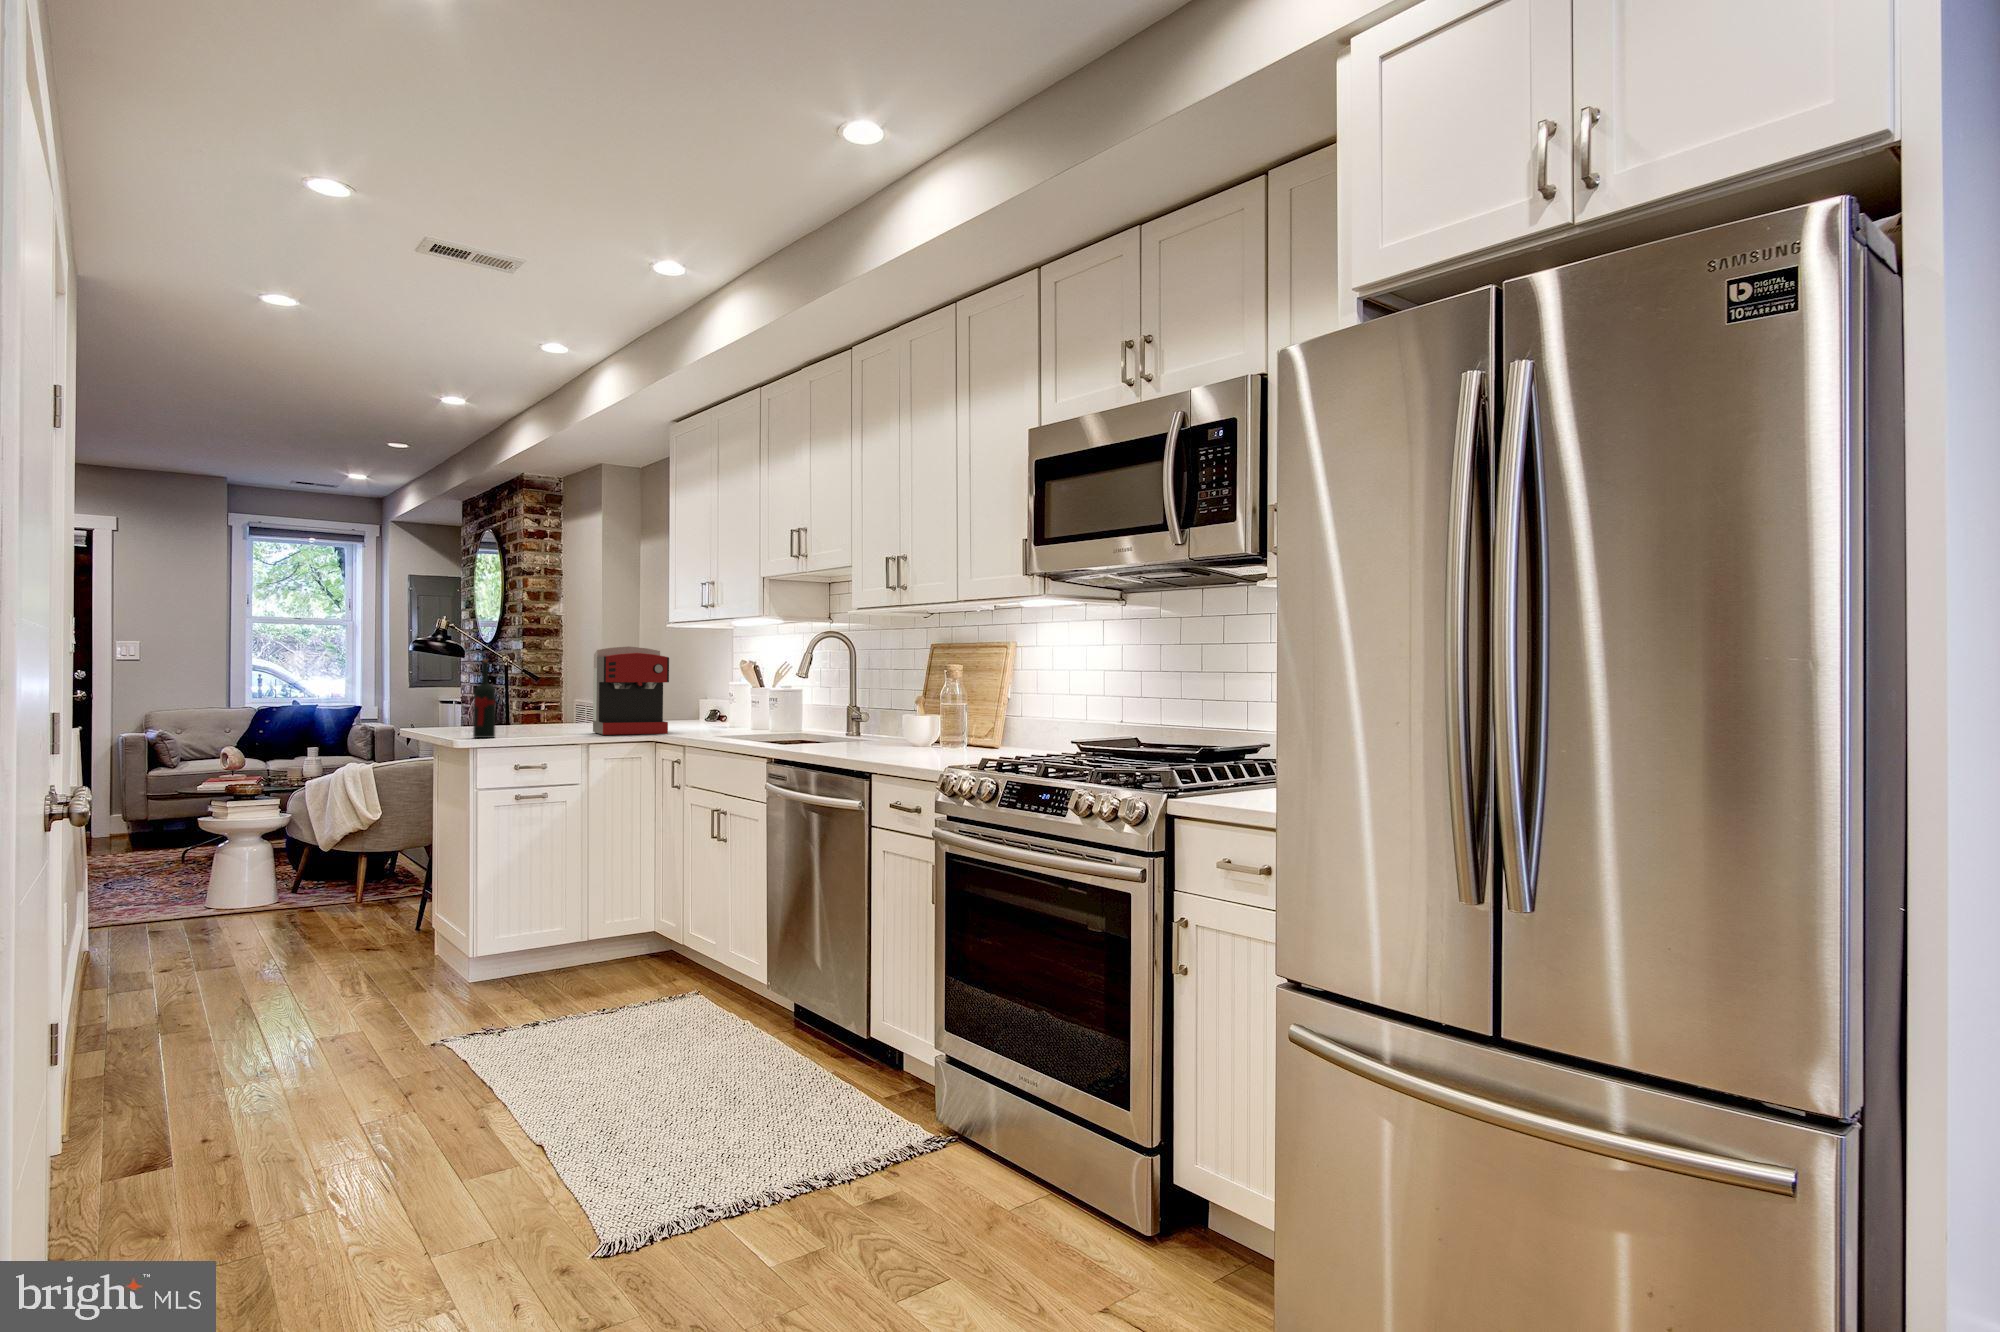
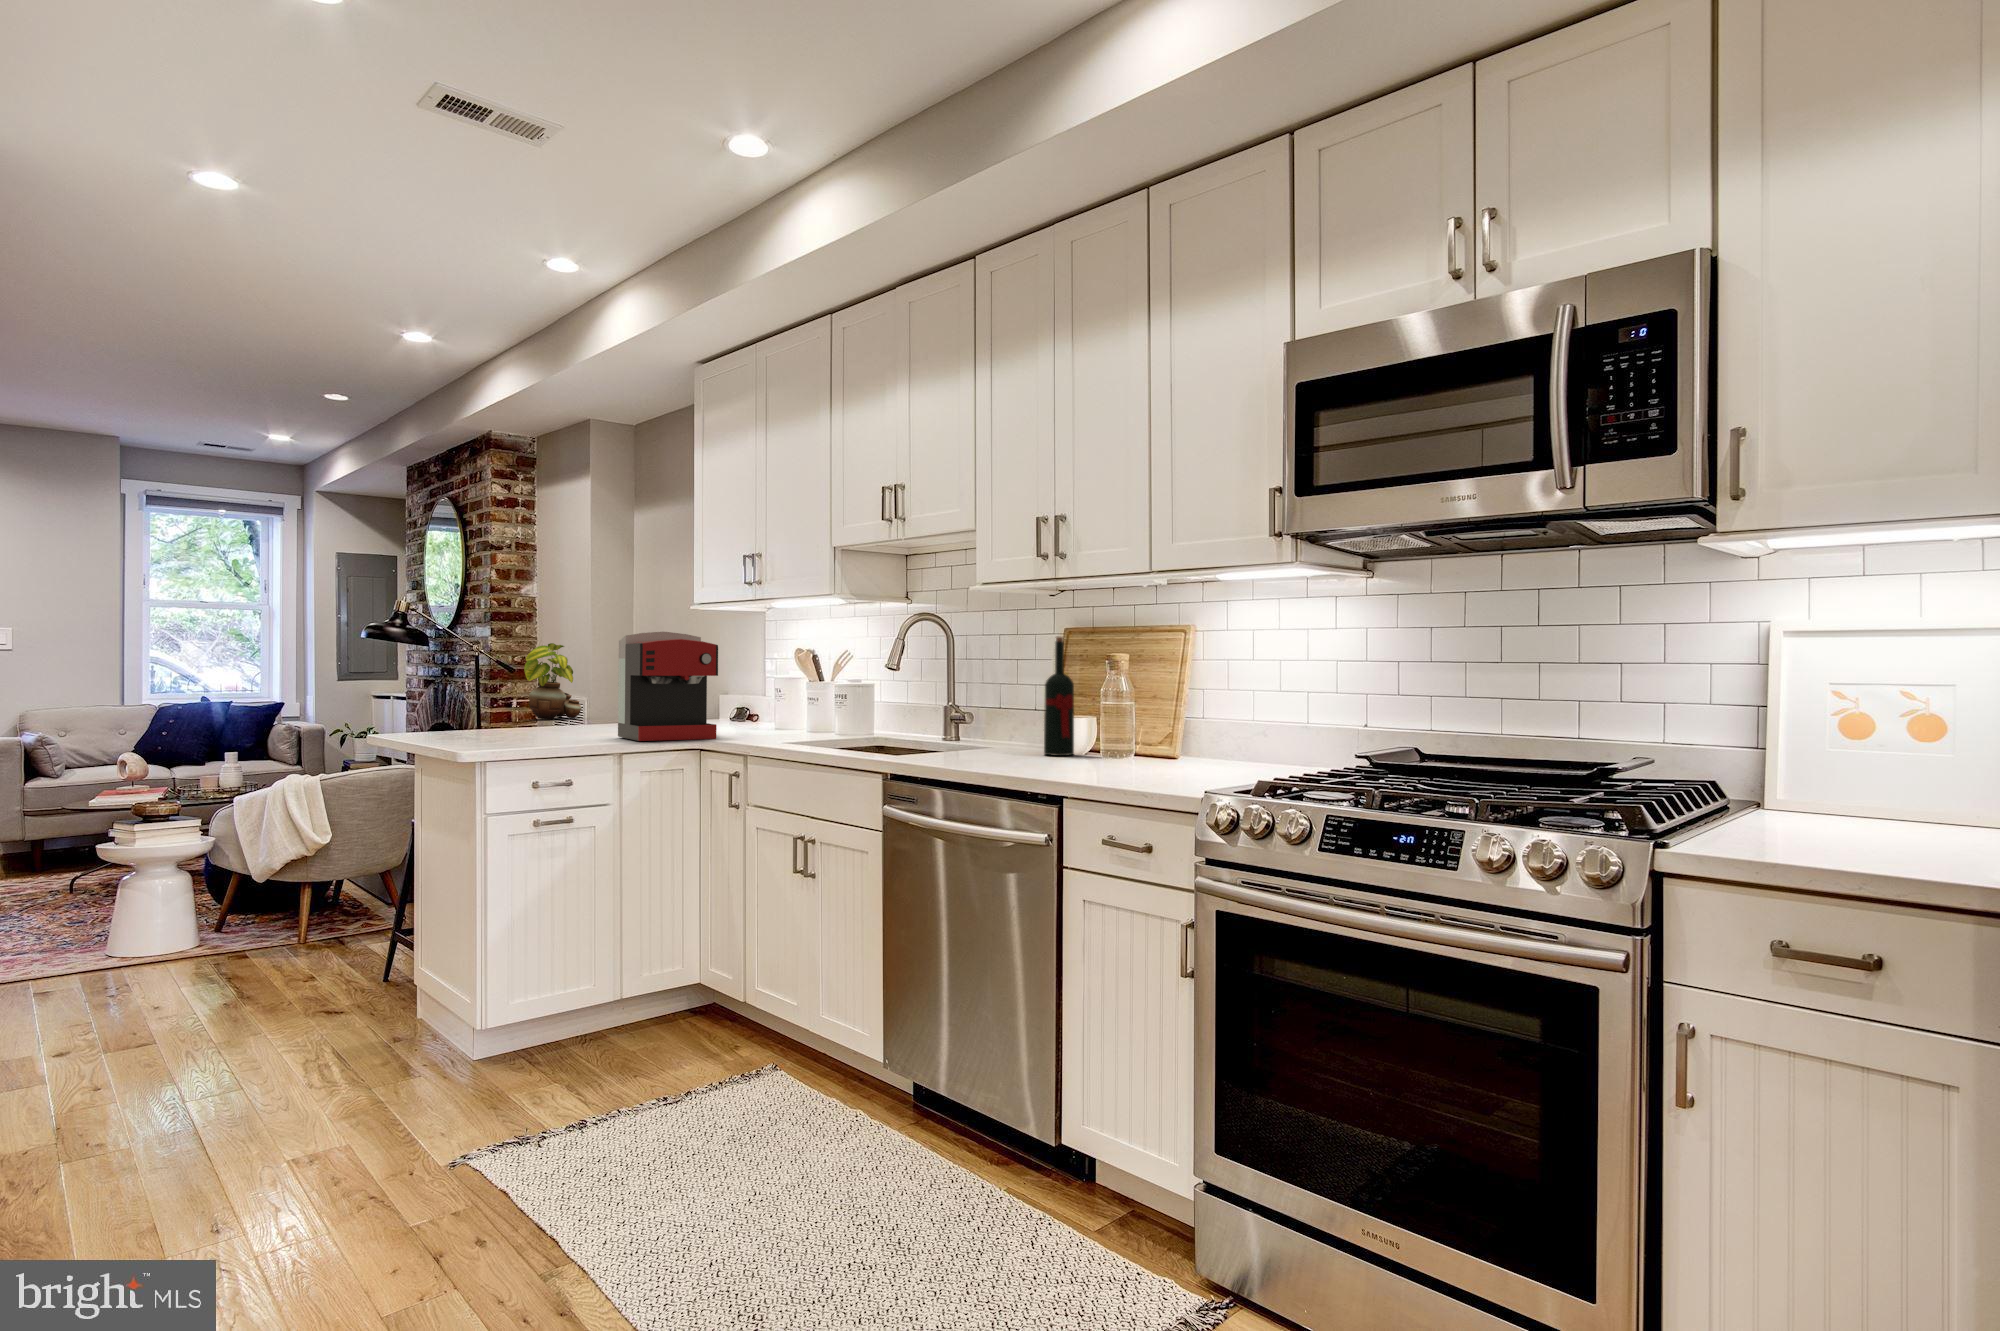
potted plant: none [539,655,592,720] -> present [524,643,582,719]
wine bottle: present [473,659,495,738] -> present [1044,637,1074,756]

